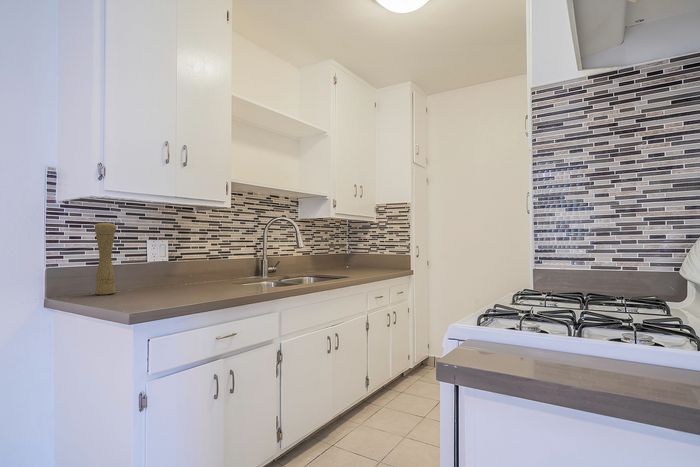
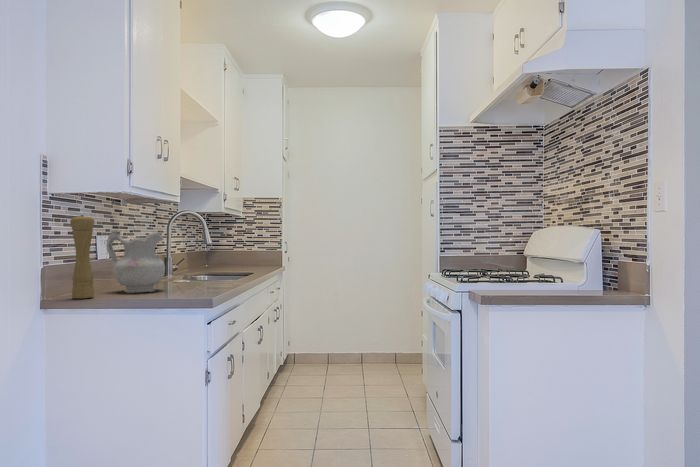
ceramic pitcher: none [146,235,193,292] -> present [107,231,165,293]

